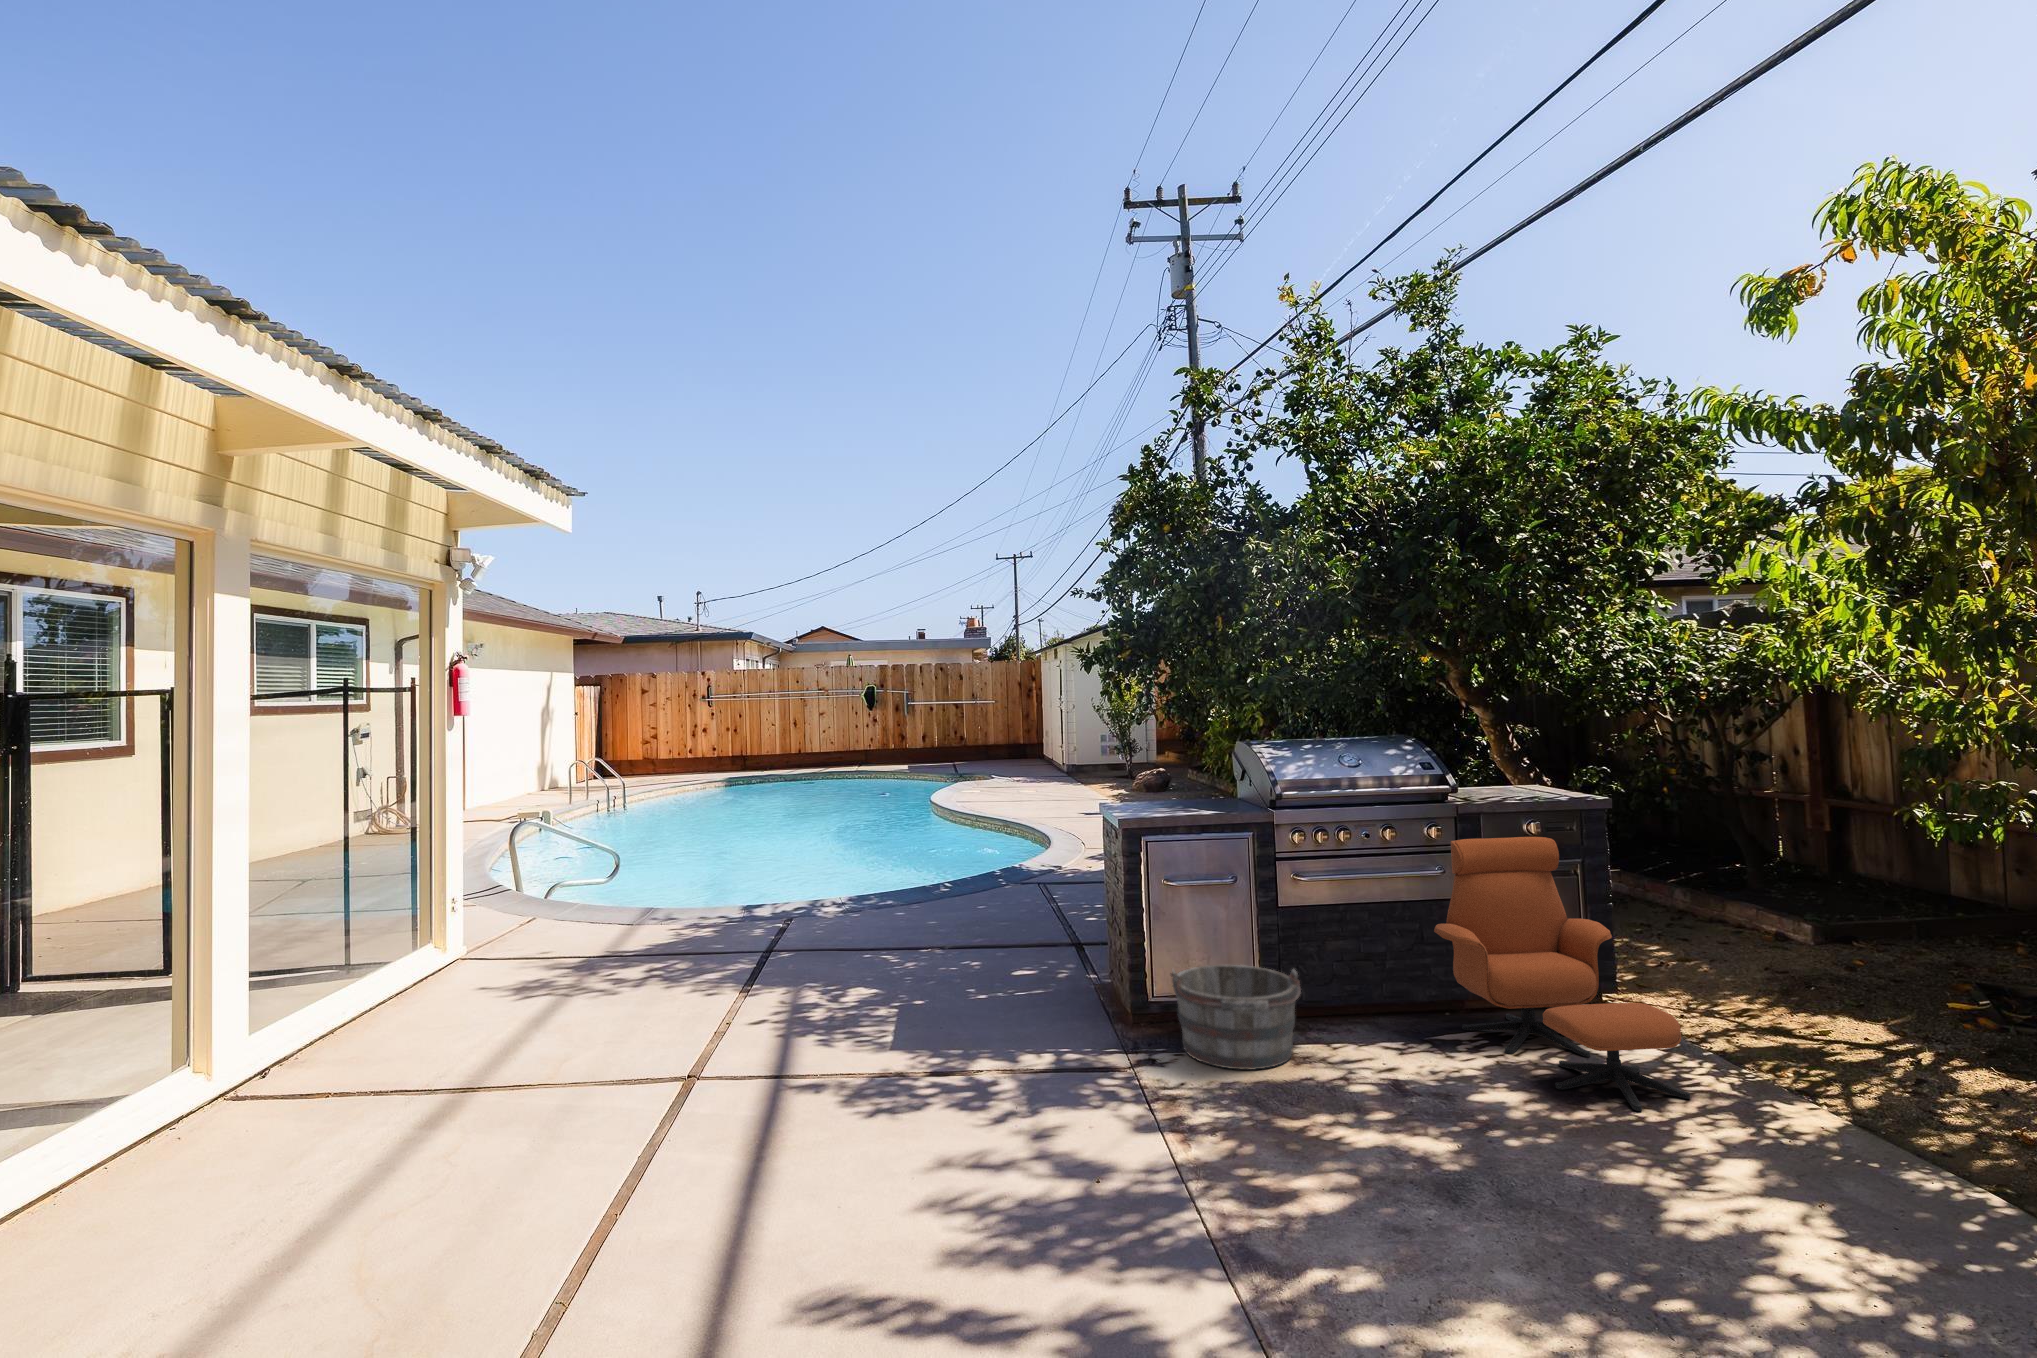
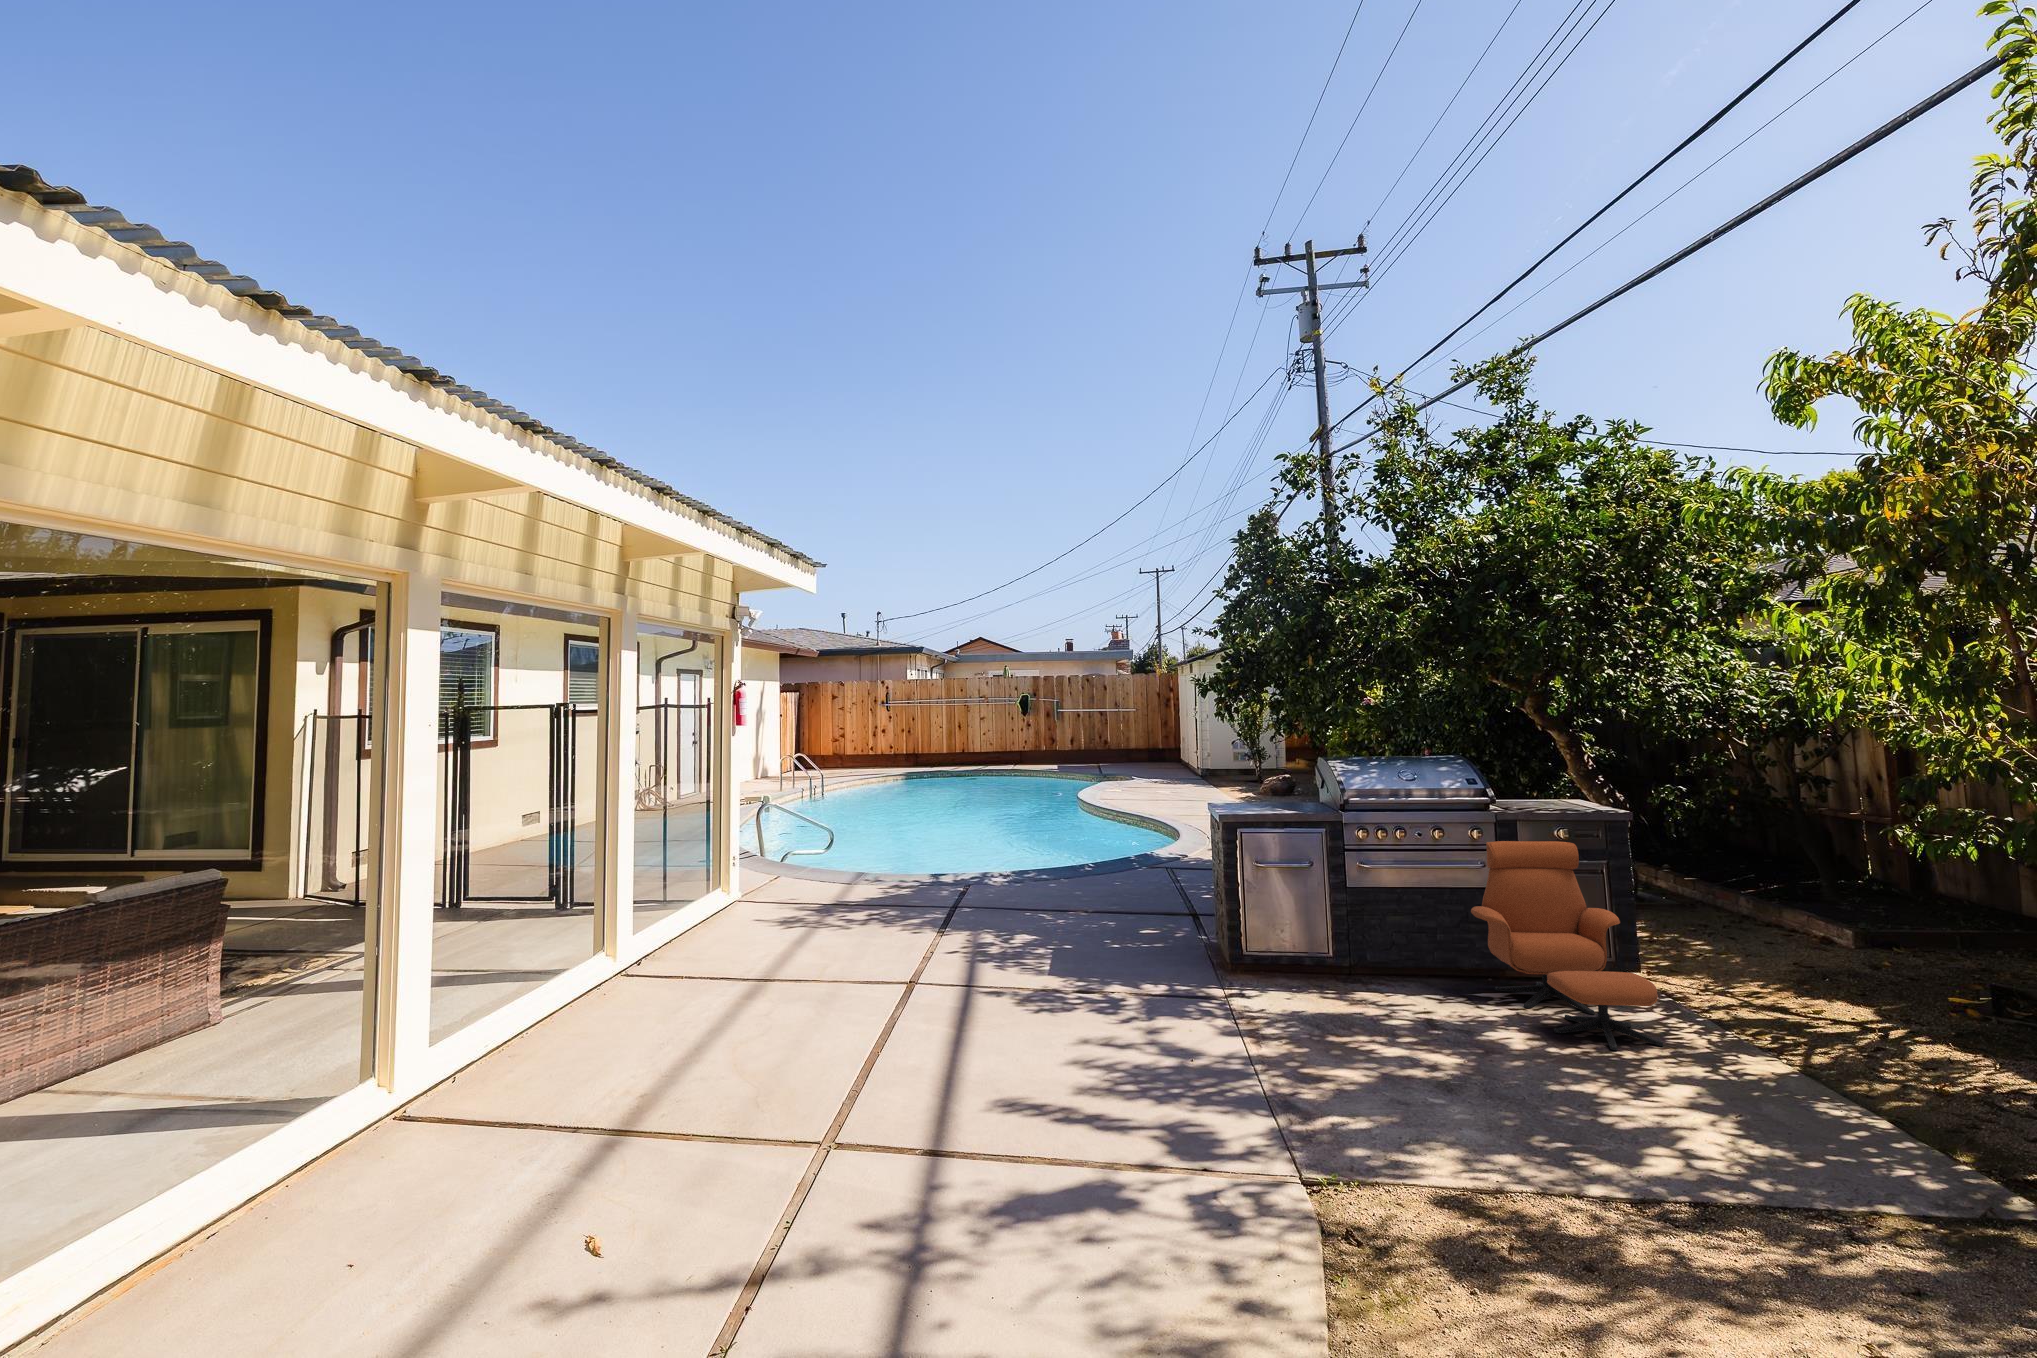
bucket: present [1171,965,1301,1070] -> none [1255,928,1356,1005]

